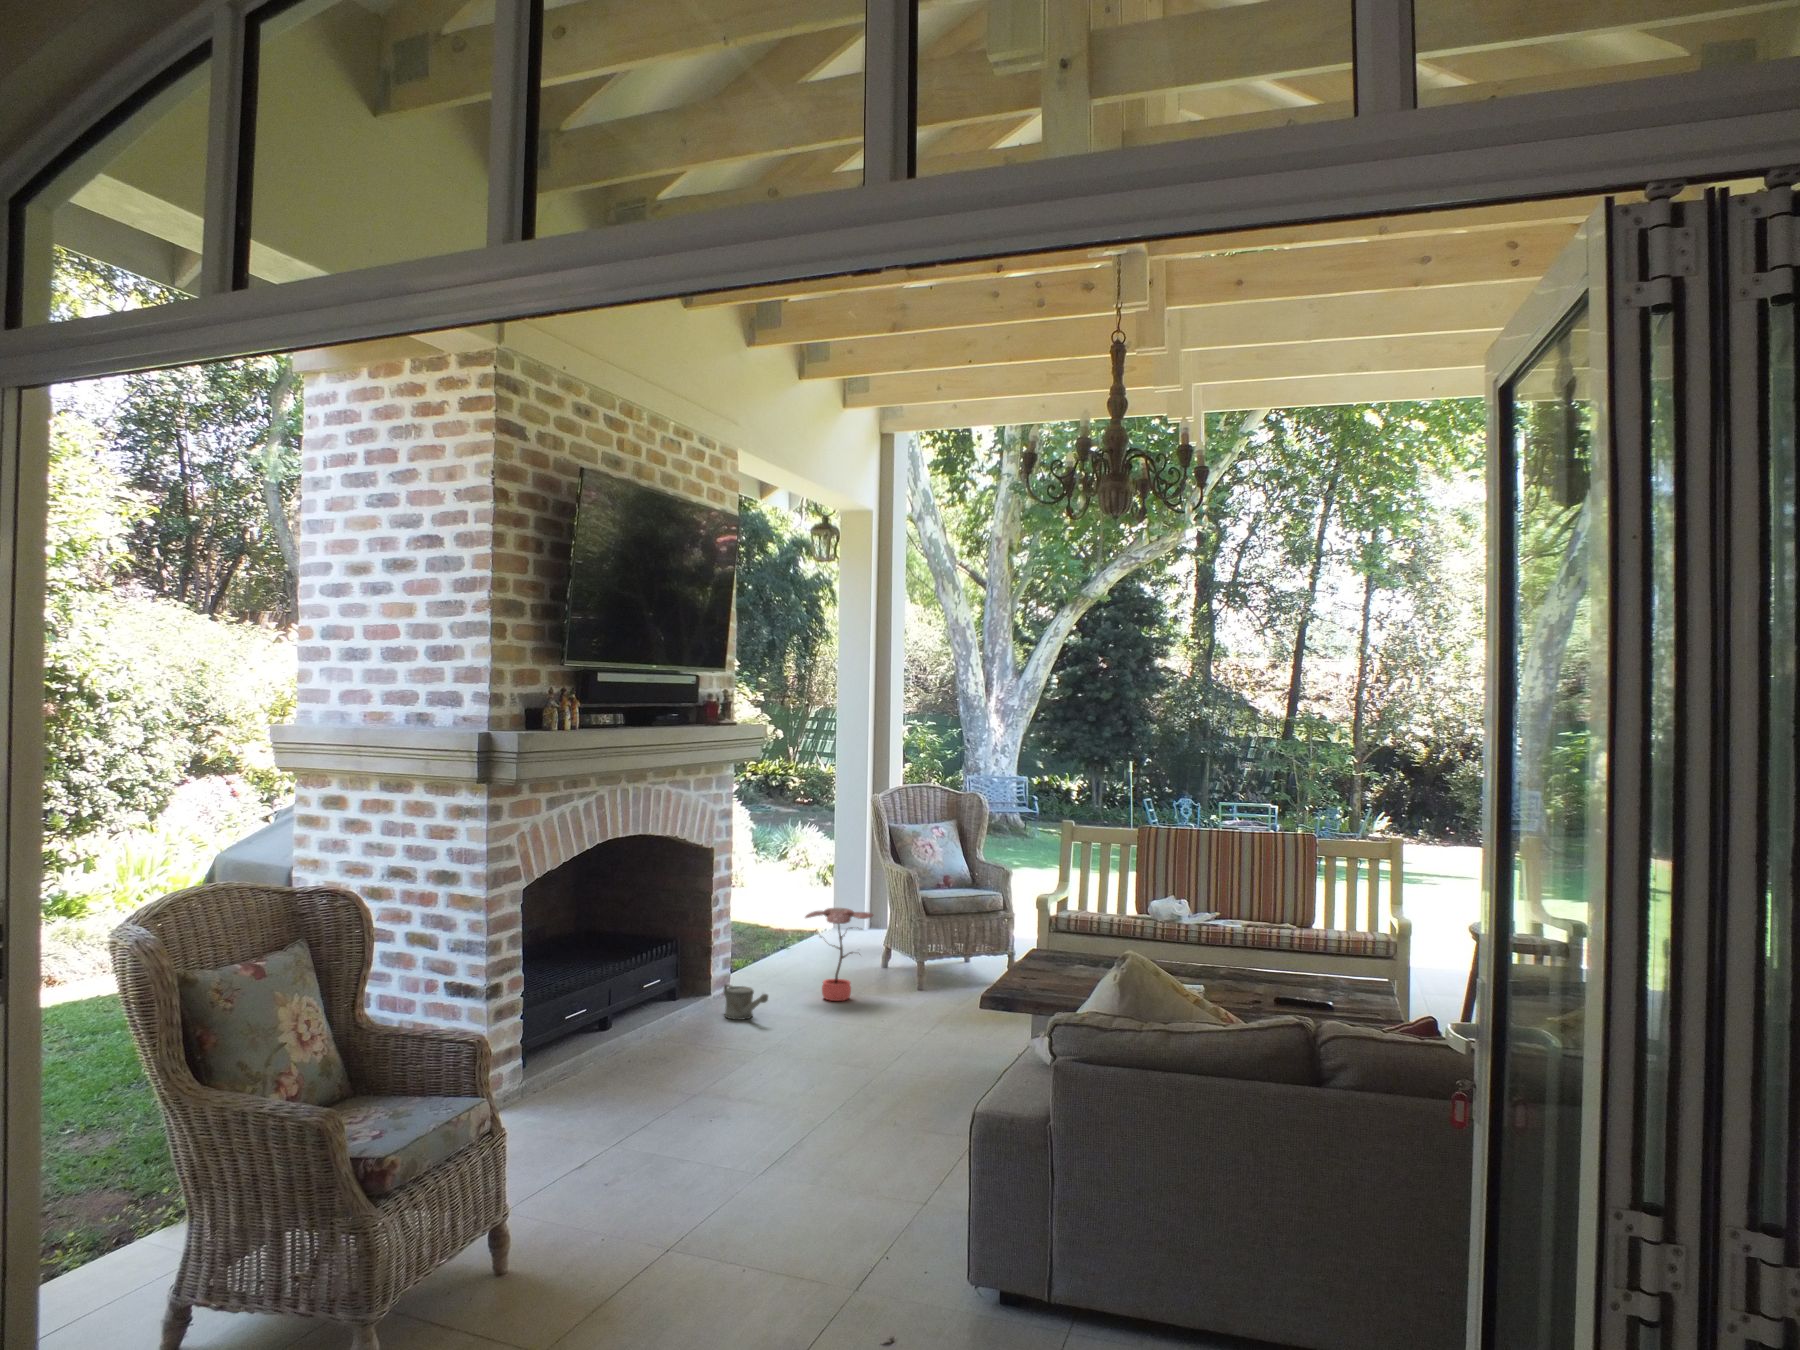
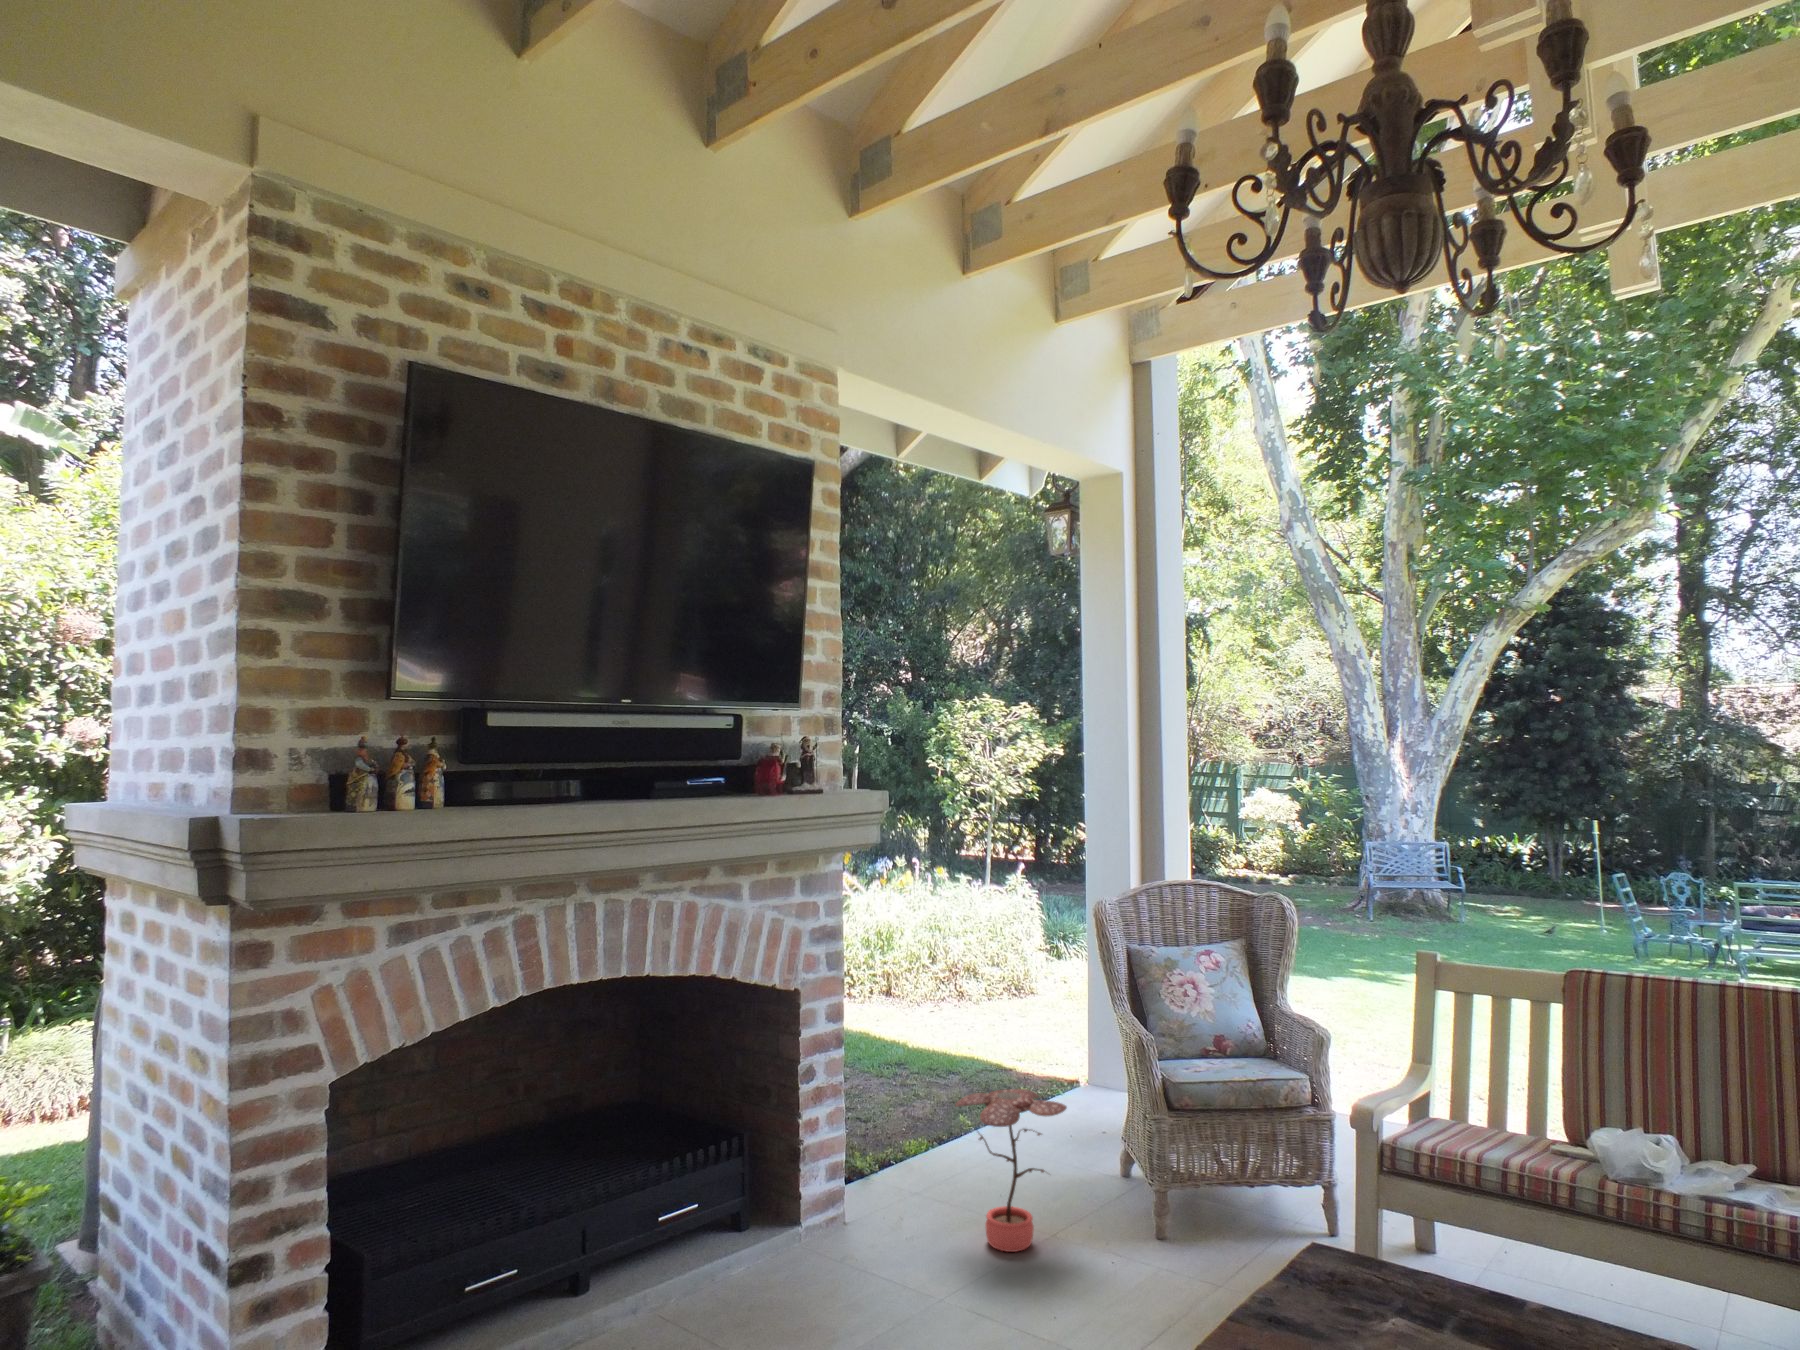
watering can: present [724,984,768,1020] -> none [796,1215,843,1289]

